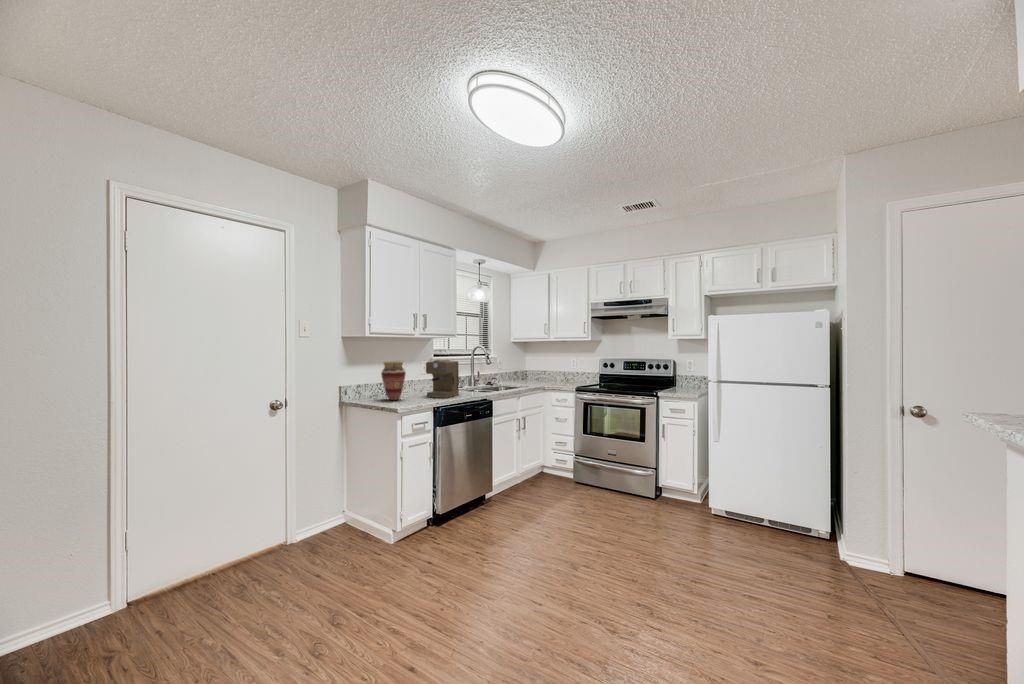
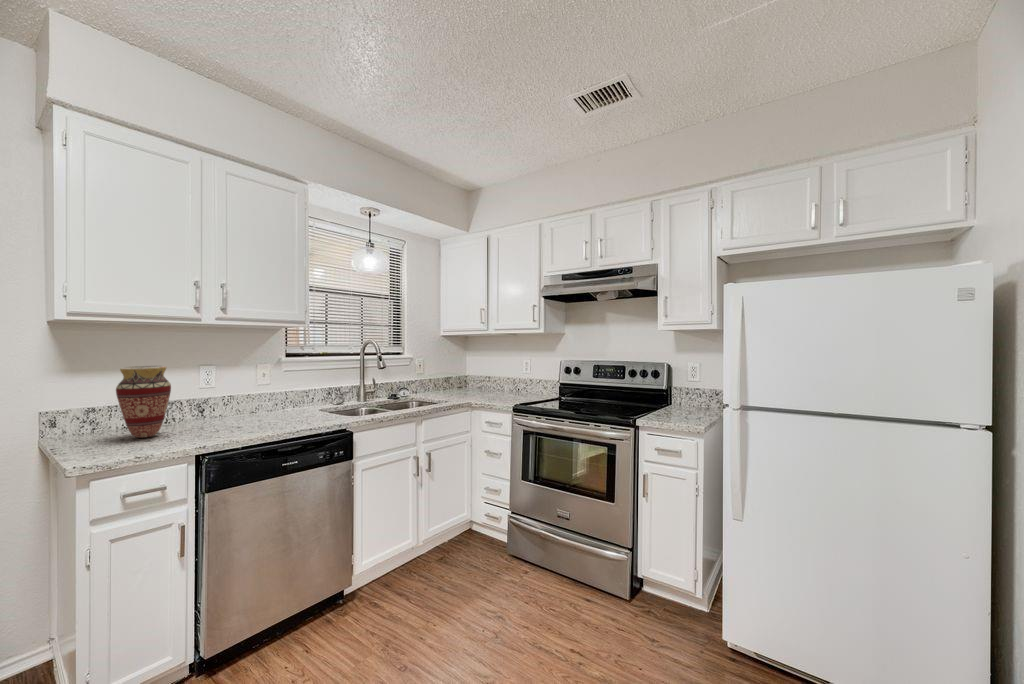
coffee maker: present [426,359,459,398] -> none [225,362,297,431]

